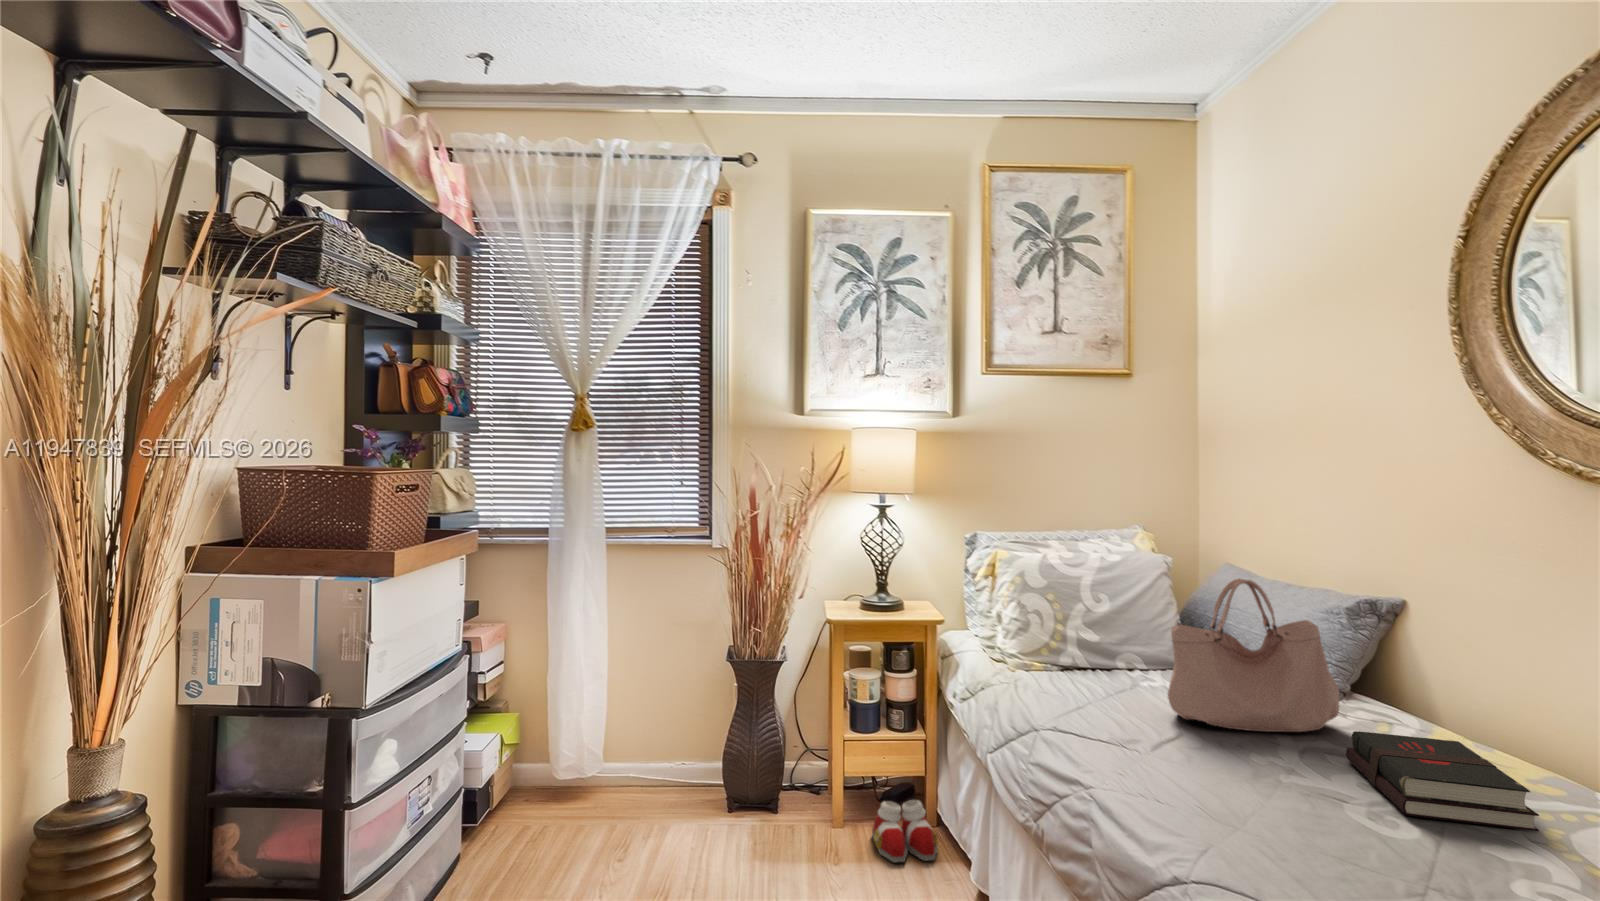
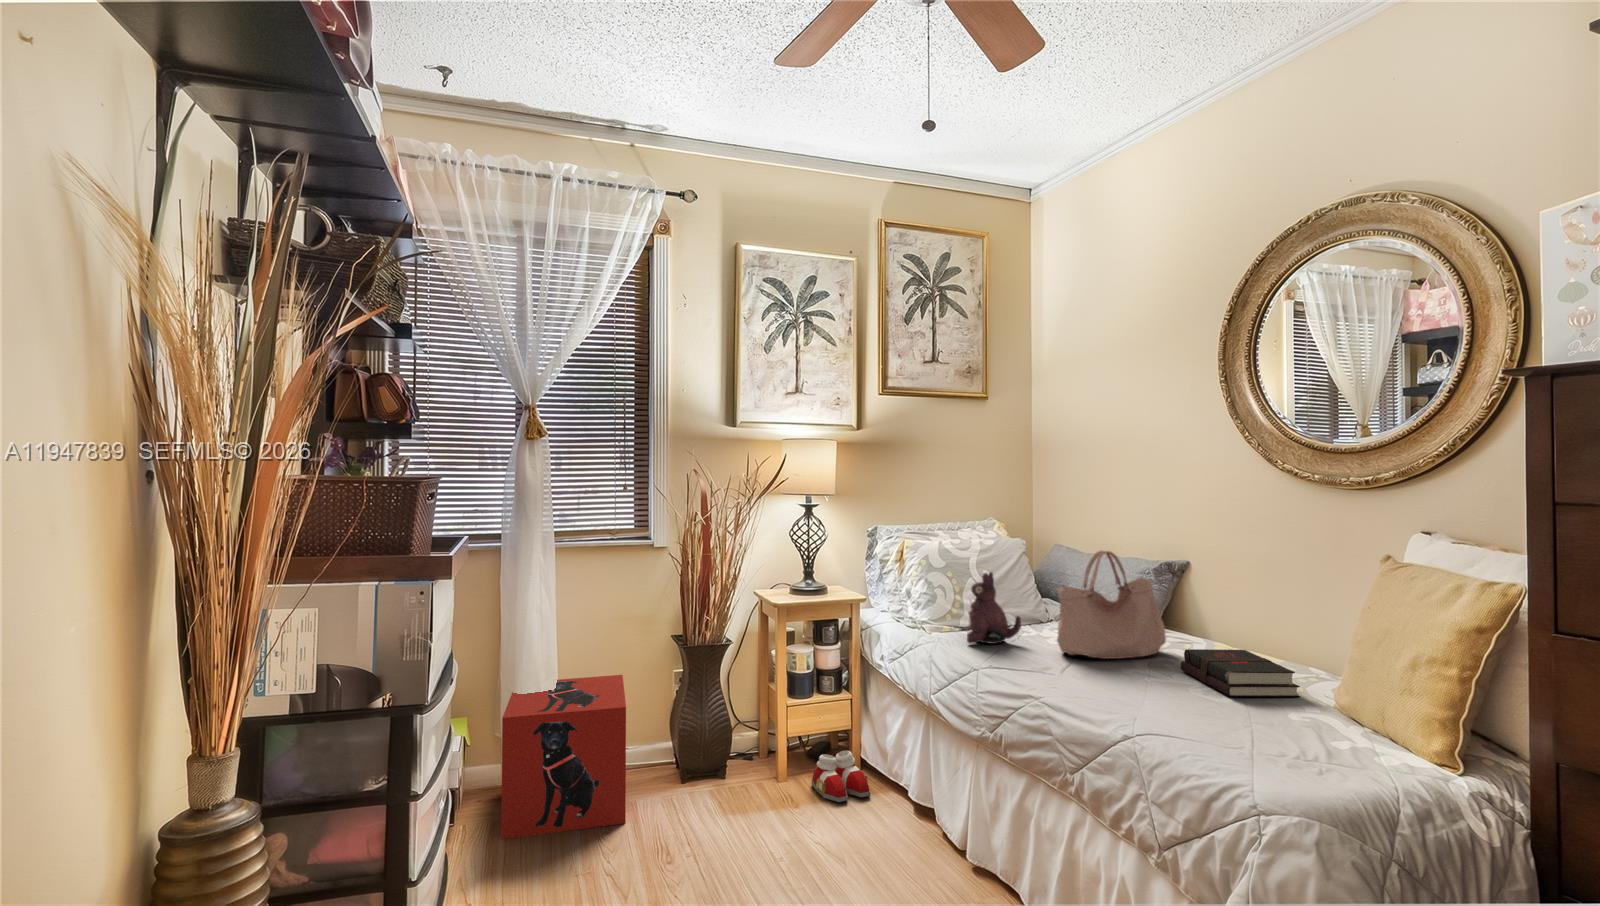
plush toy: none [1052,598,1127,692] -> present [967,572,1021,644]
storage box: none [527,683,676,849] -> present [501,675,626,839]

